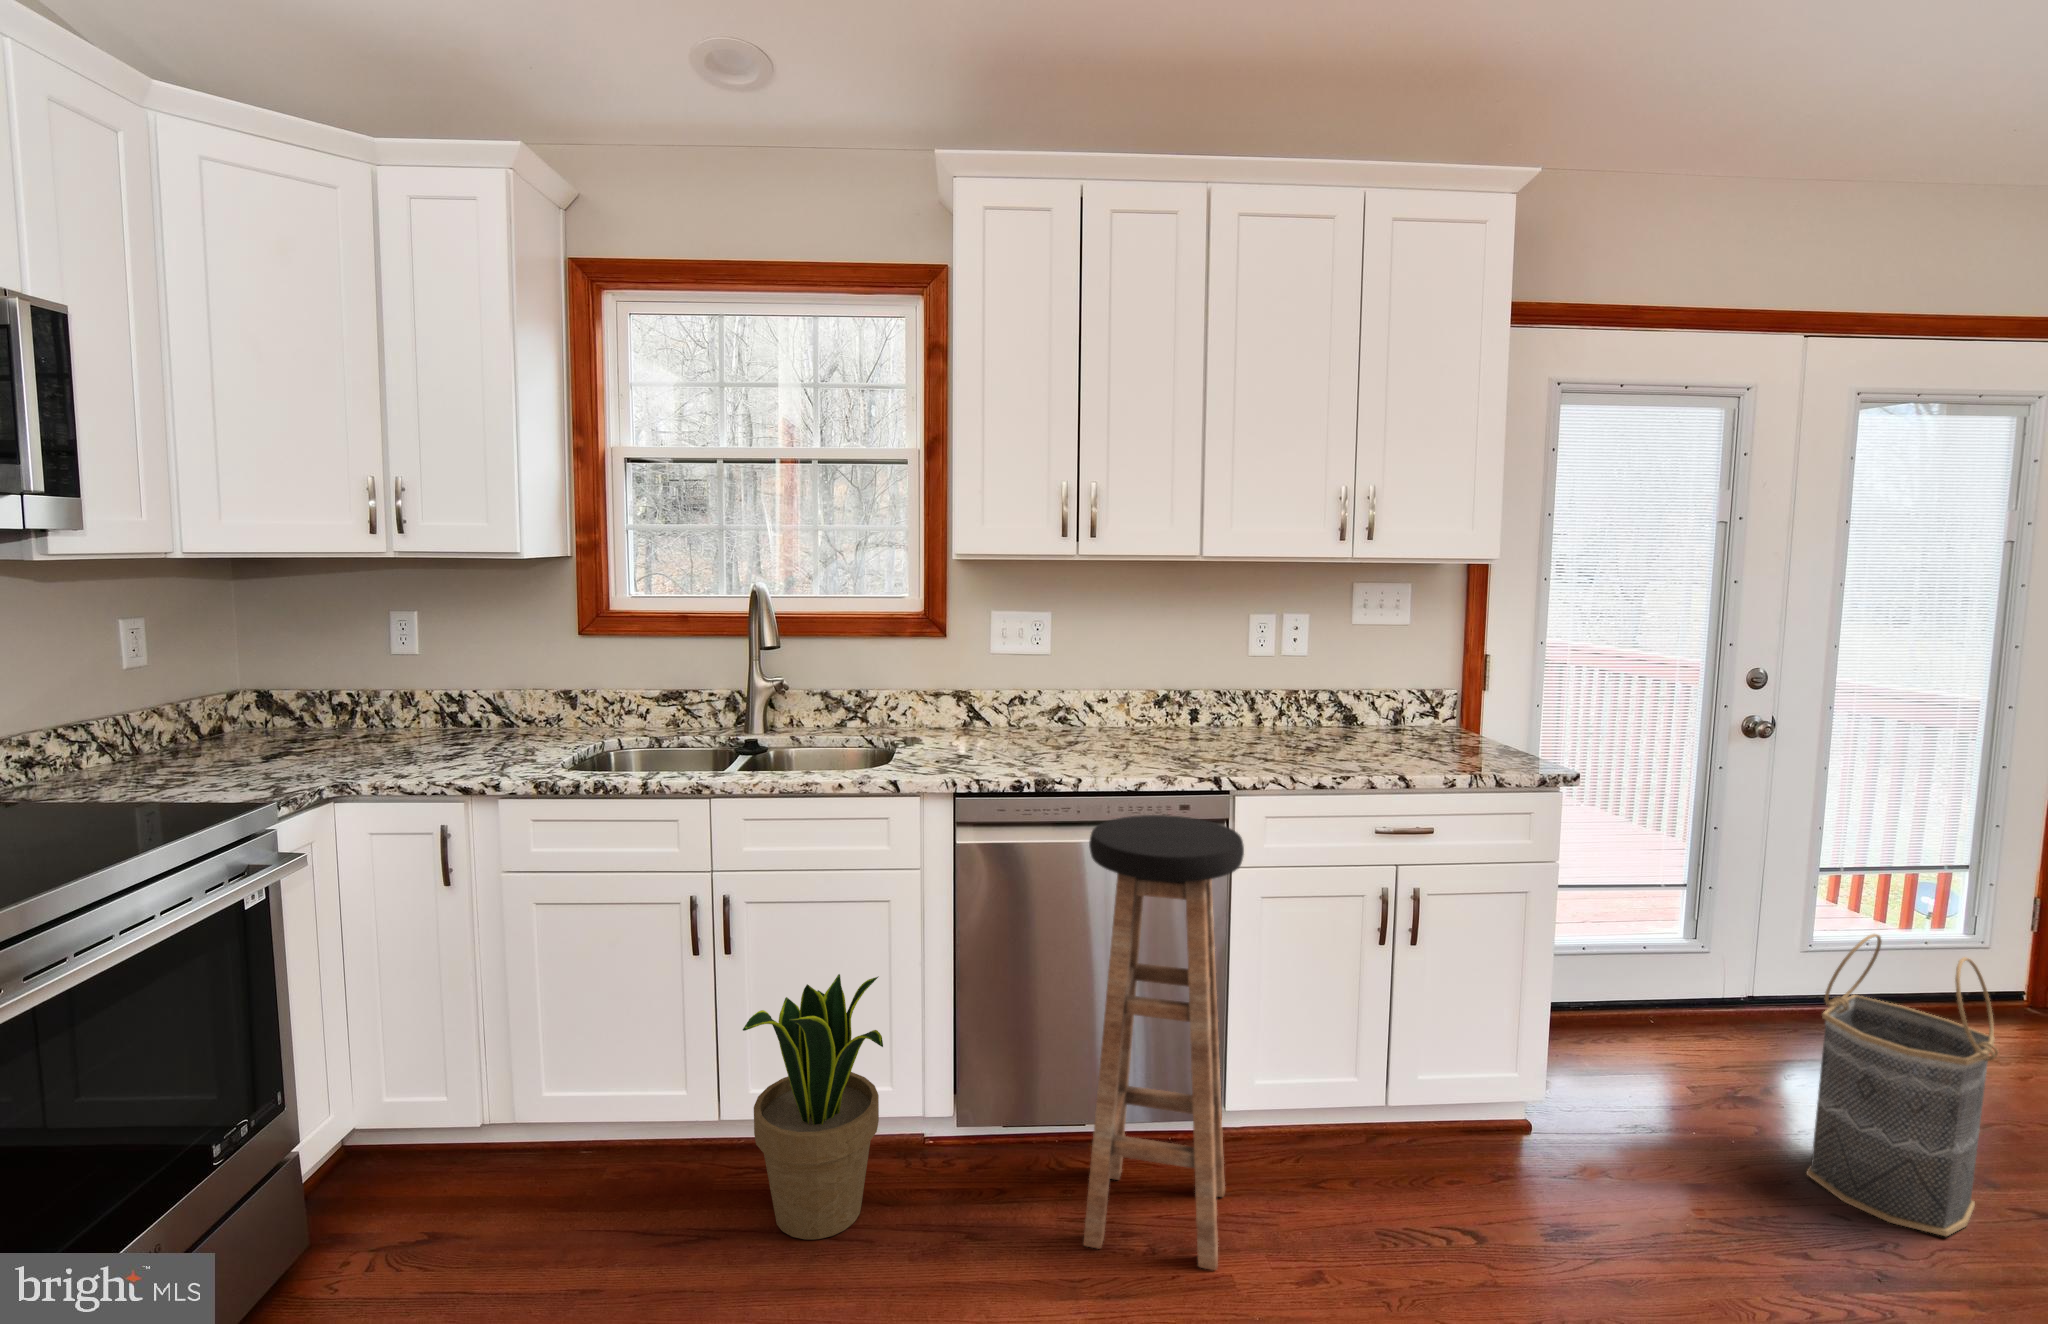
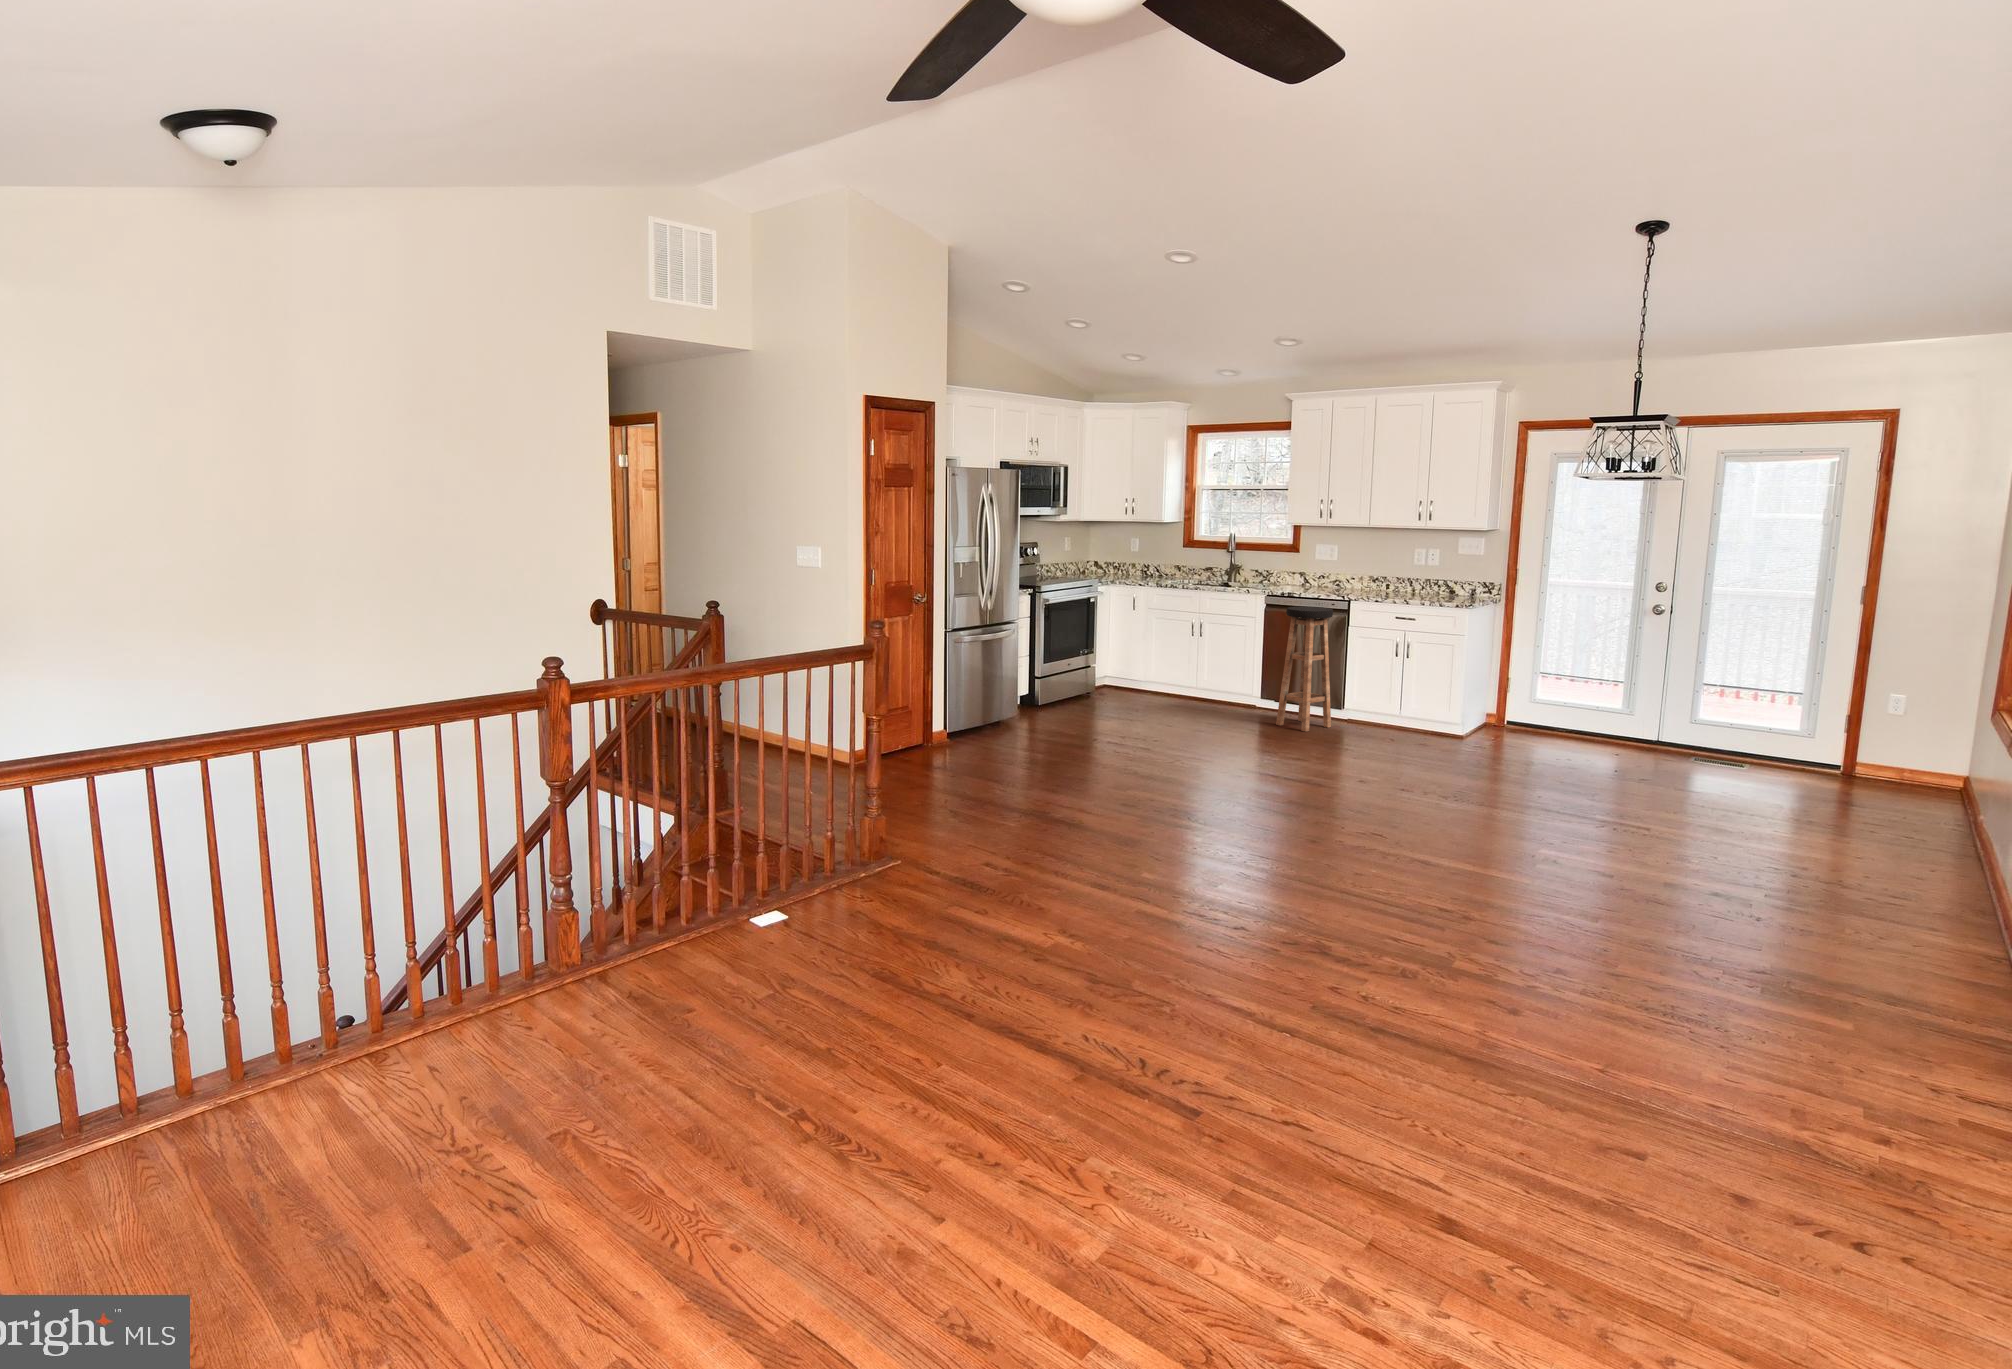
basket: present [1807,934,1998,1236] -> none [1538,670,1592,769]
potted plant: present [743,974,883,1240] -> none [1194,643,1238,714]

